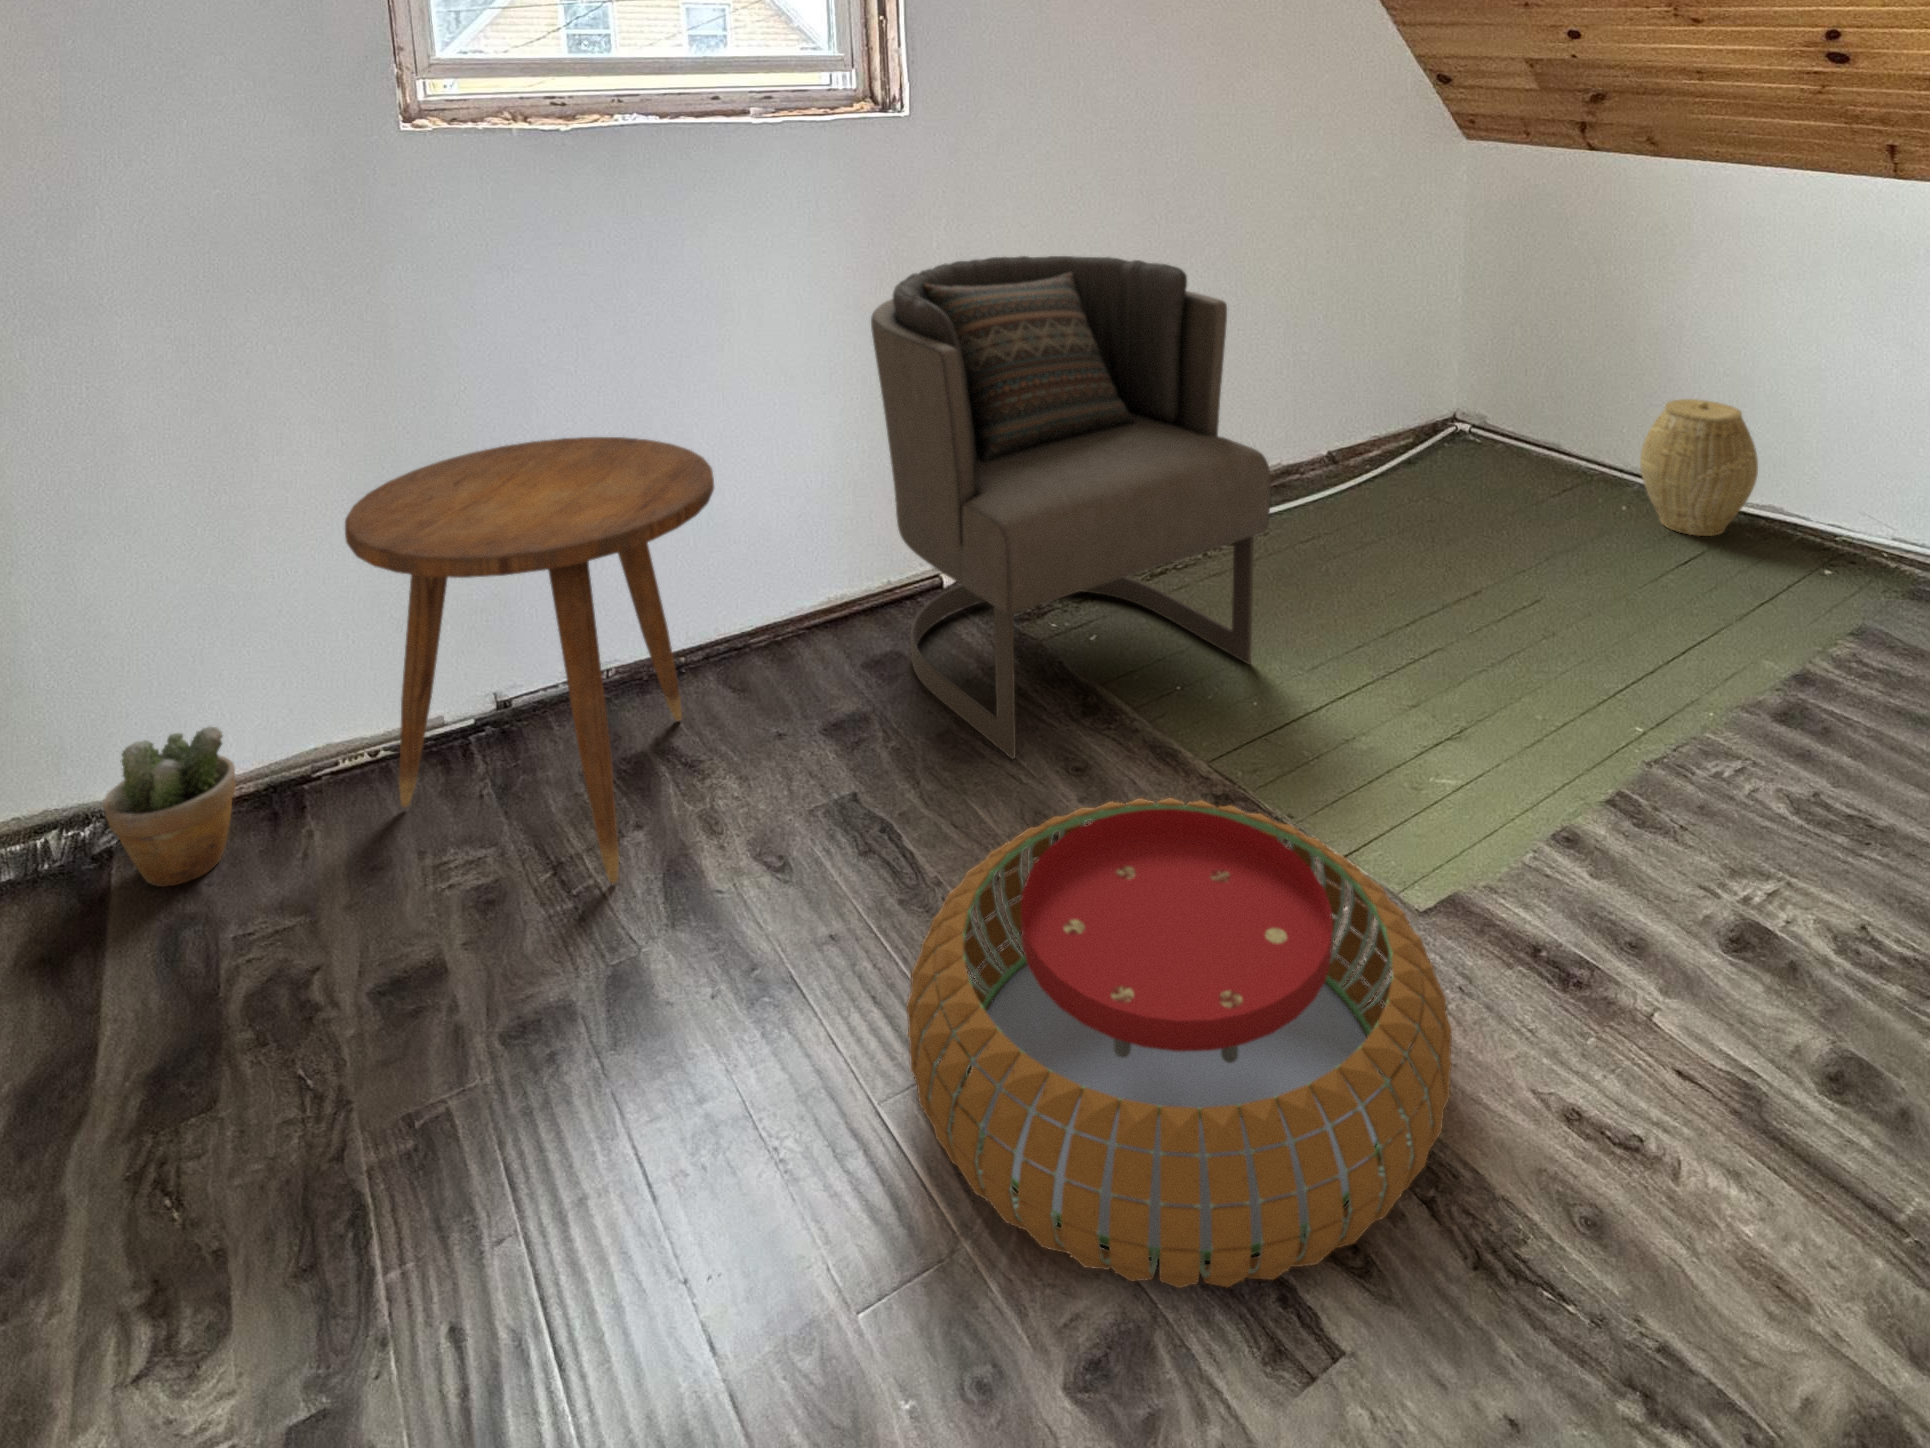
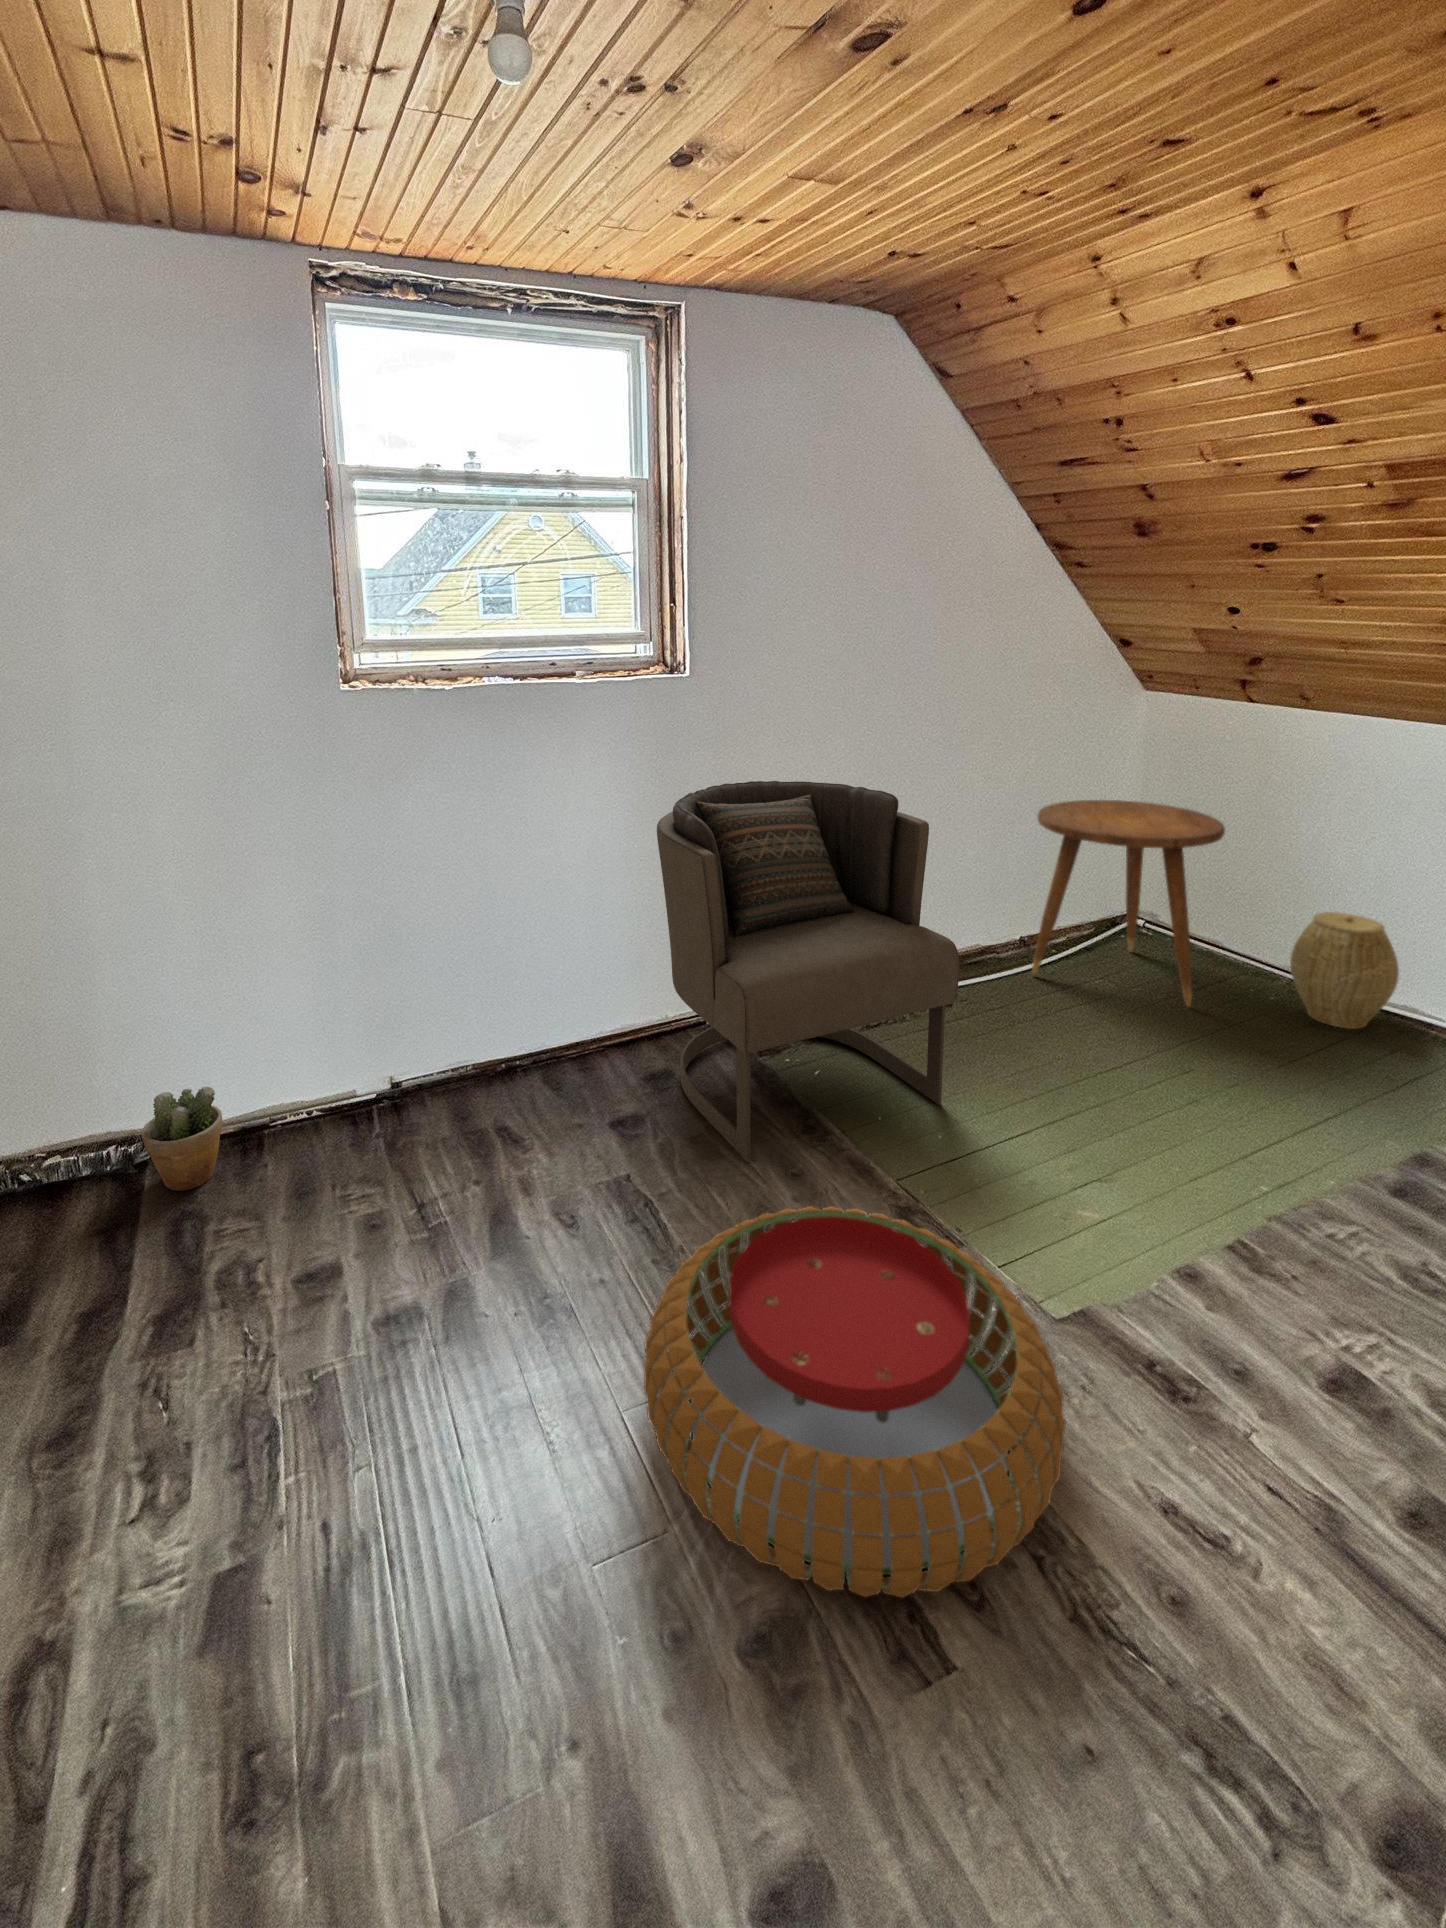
side table: present [345,437,714,884] -> present [1032,800,1225,1007]

